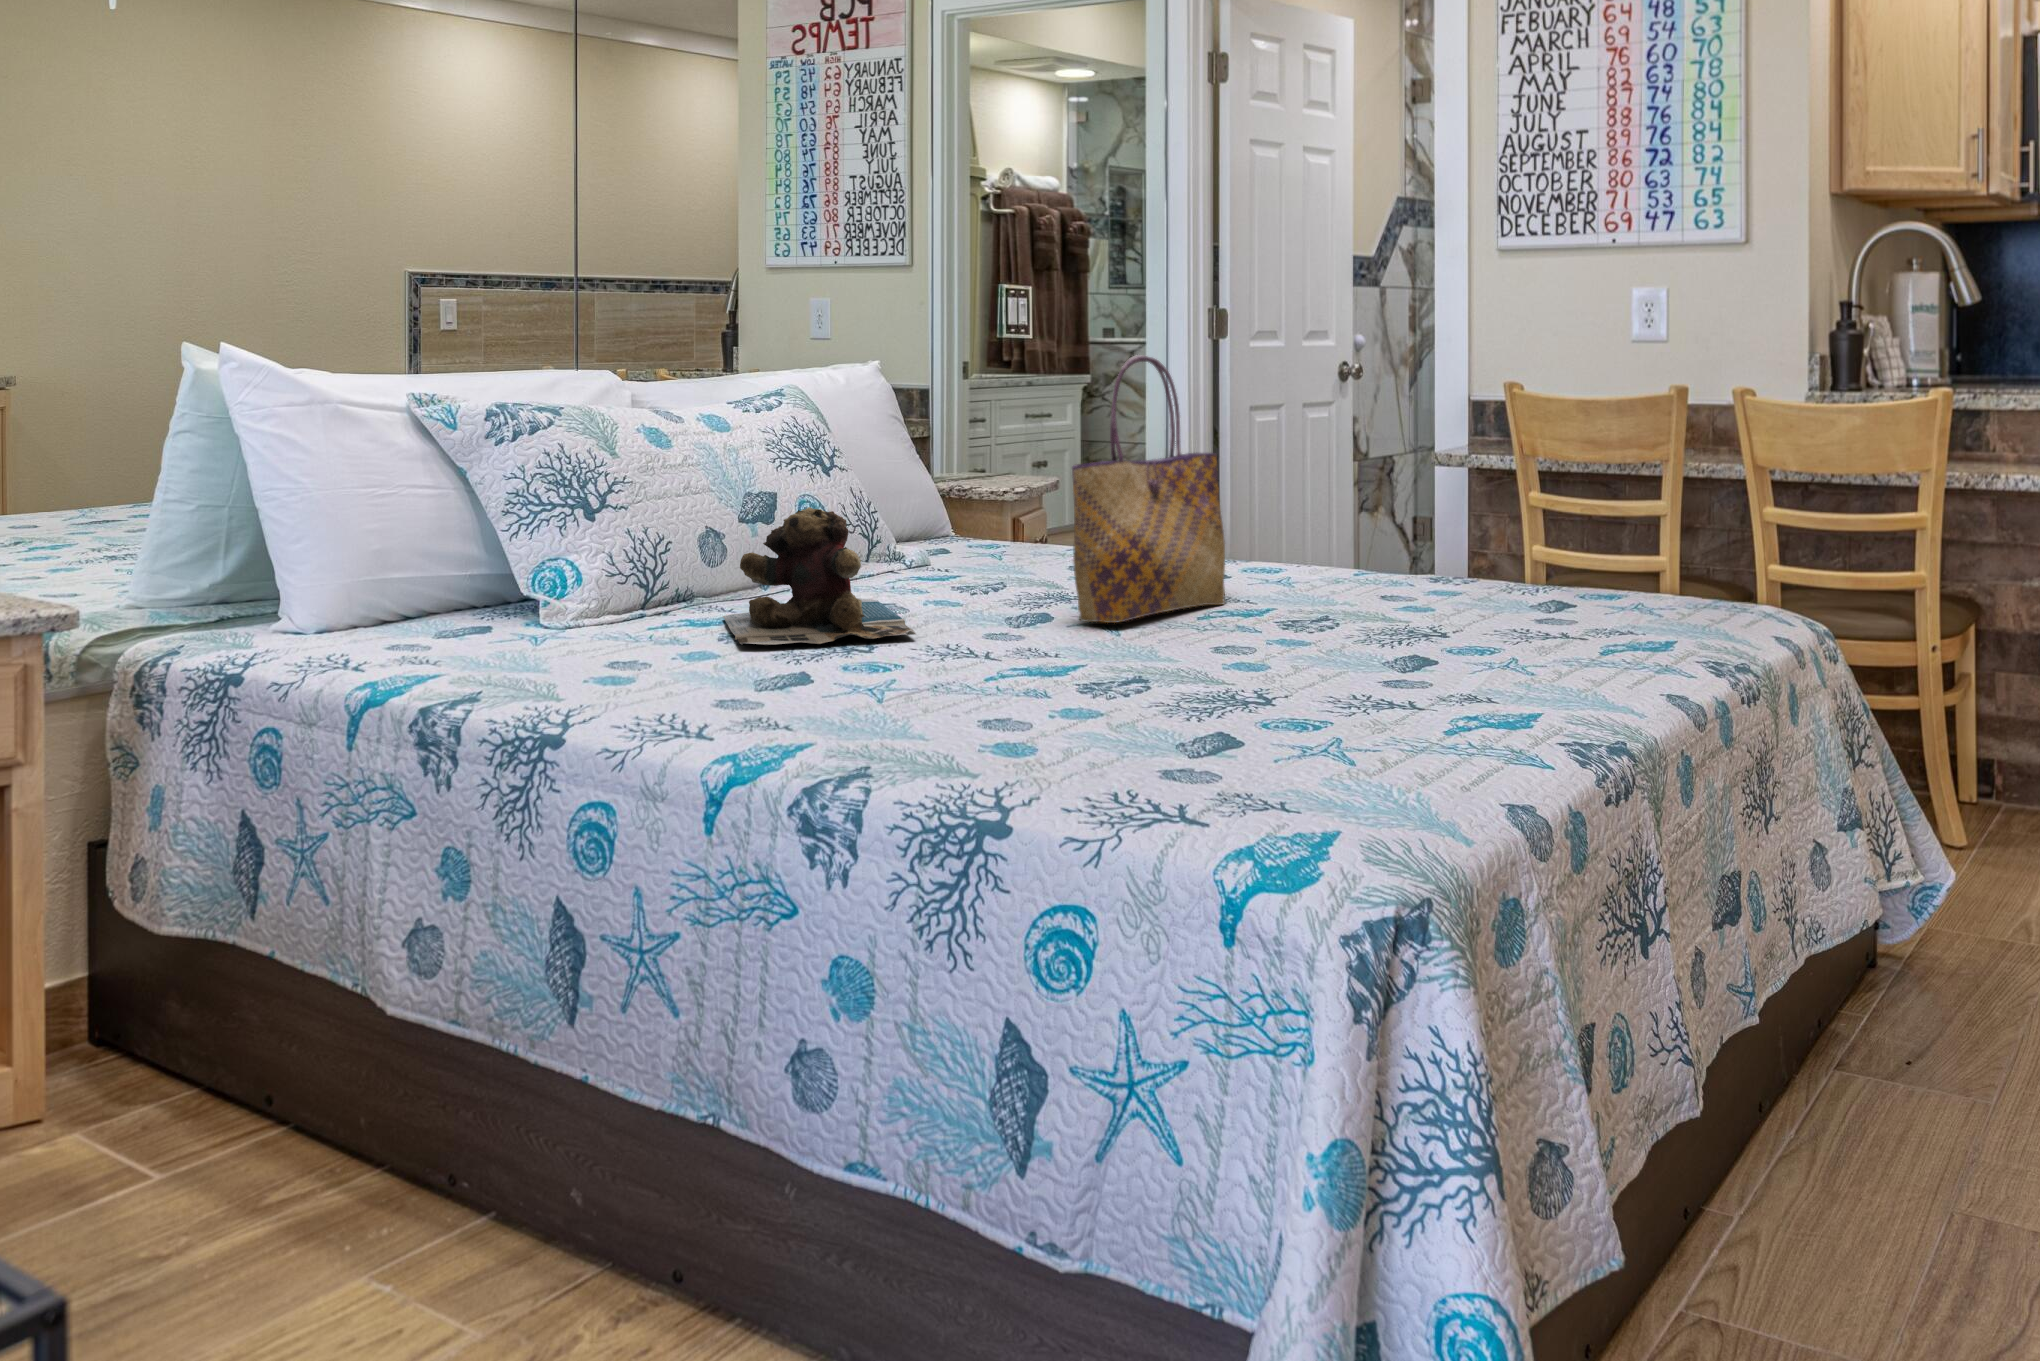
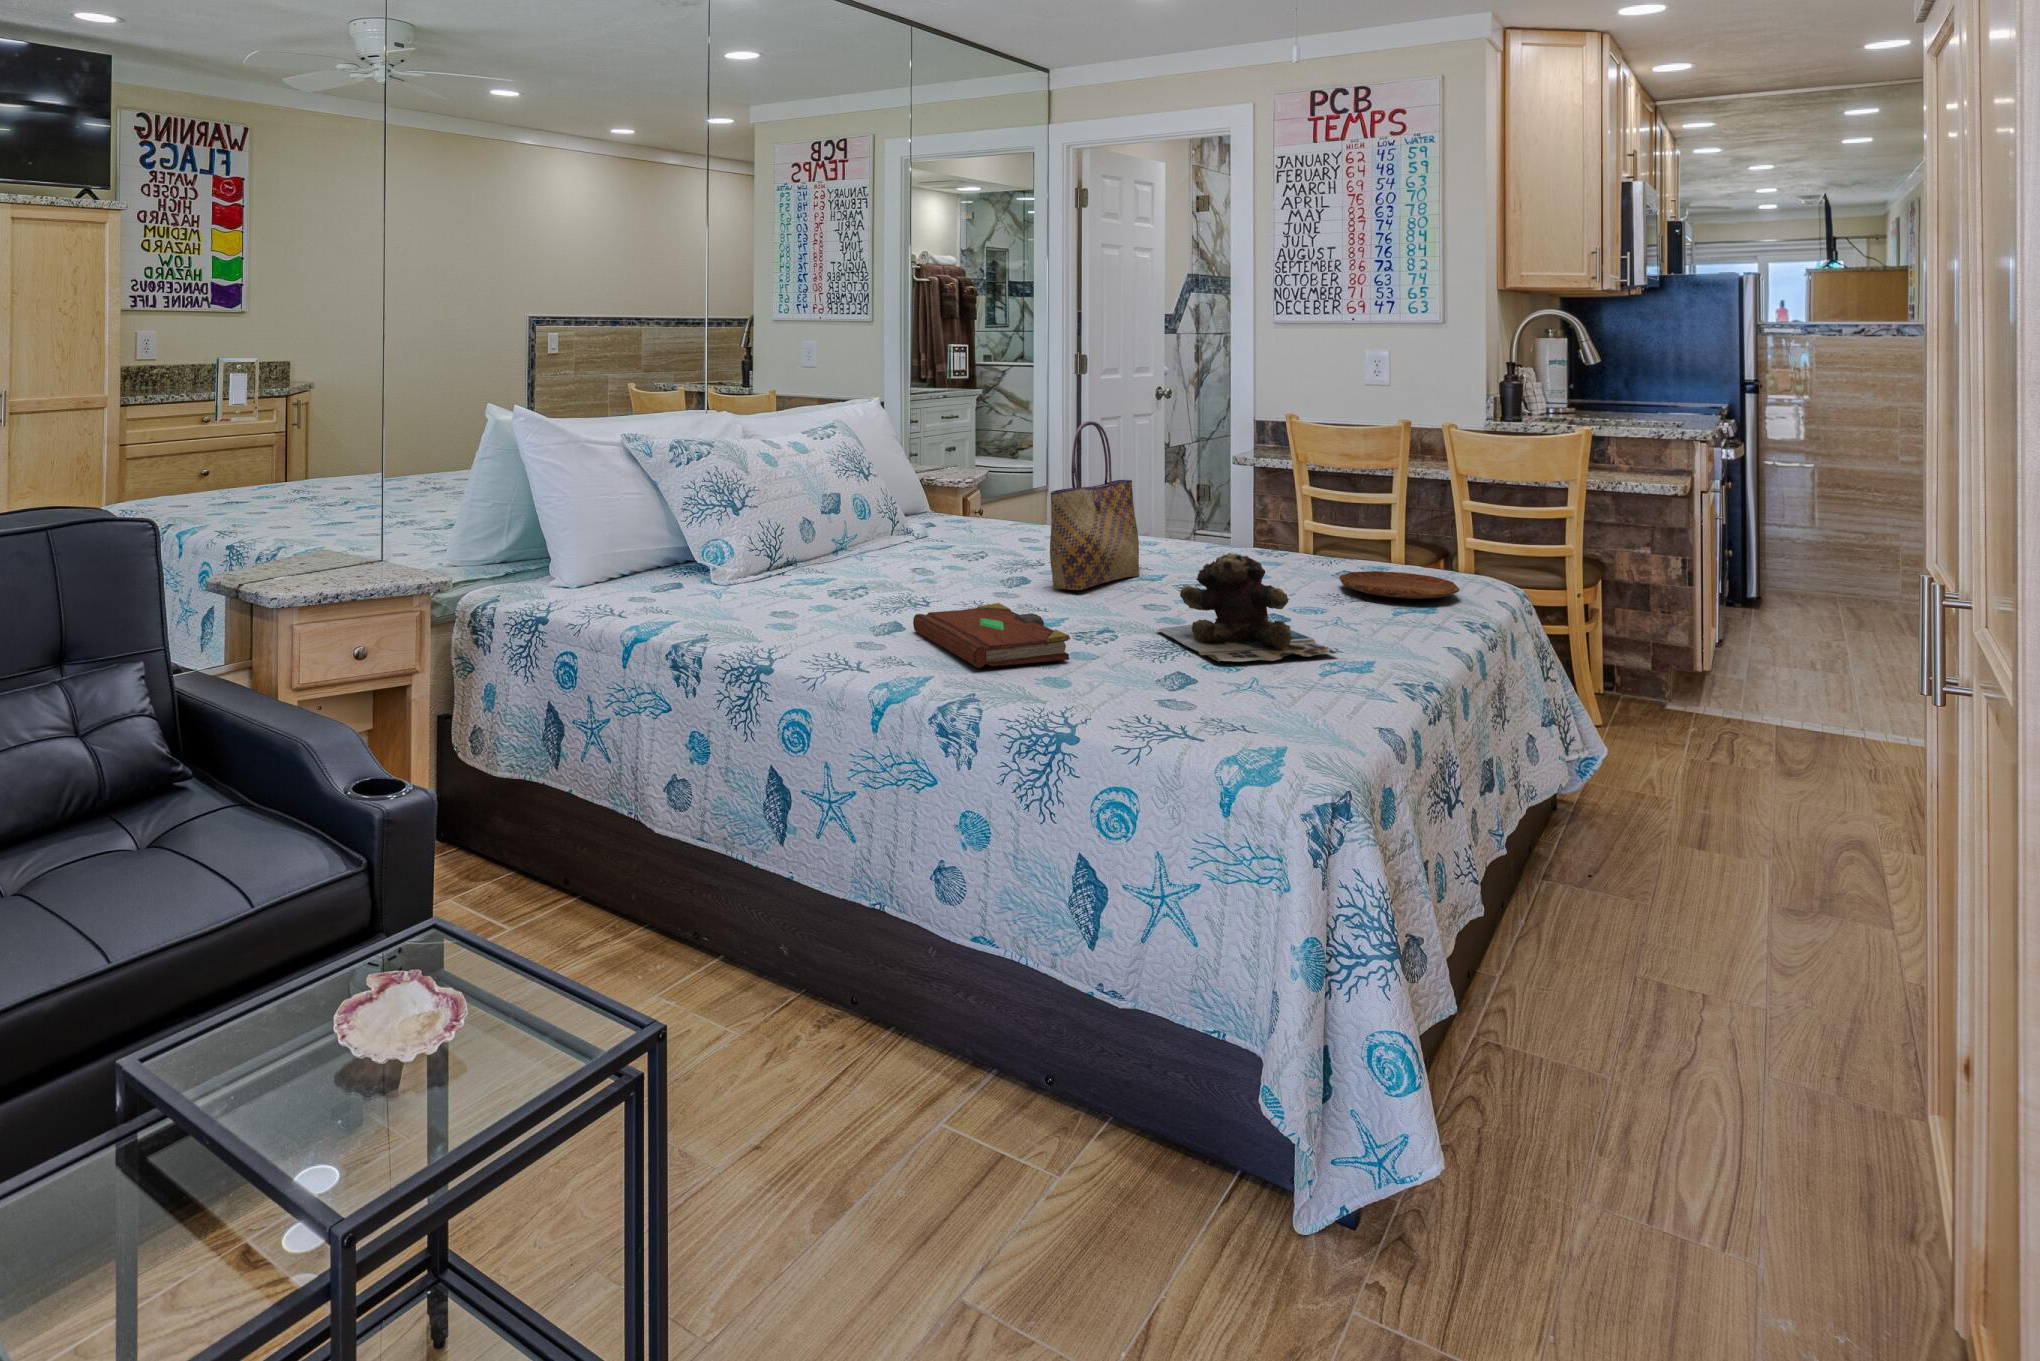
teddy bear: present [723,507,916,645] -> present [1157,553,1337,662]
tray: none [1527,591,1705,627] -> present [1339,571,1460,599]
book: none [822,636,1054,730] -> present [913,603,1070,668]

